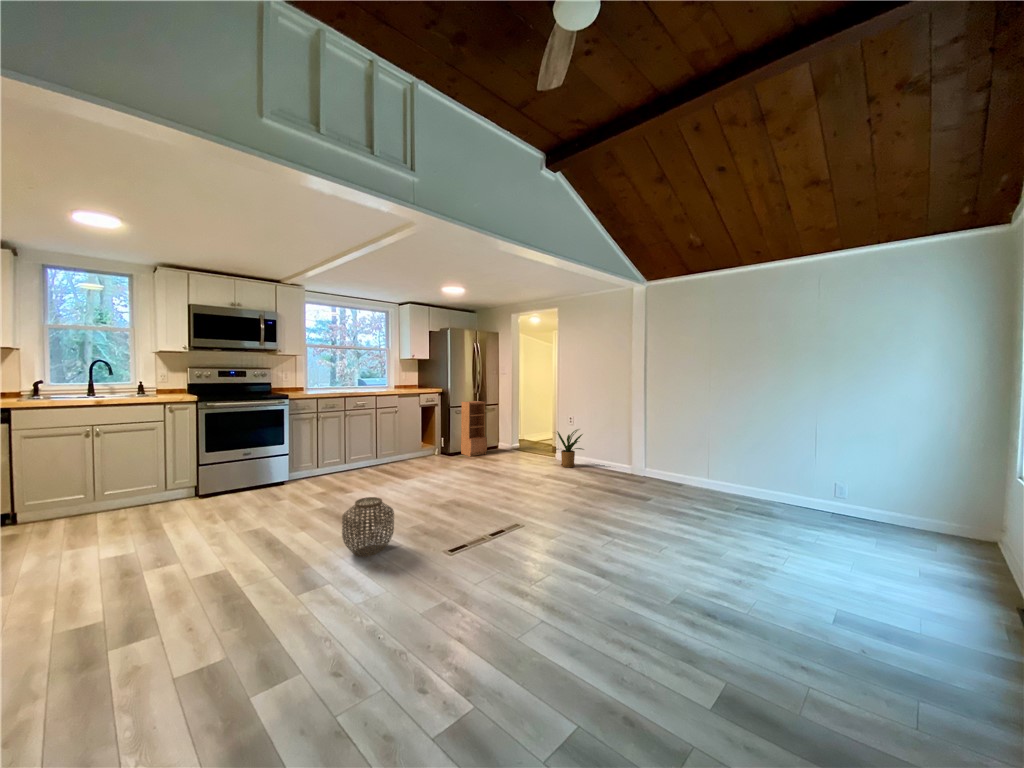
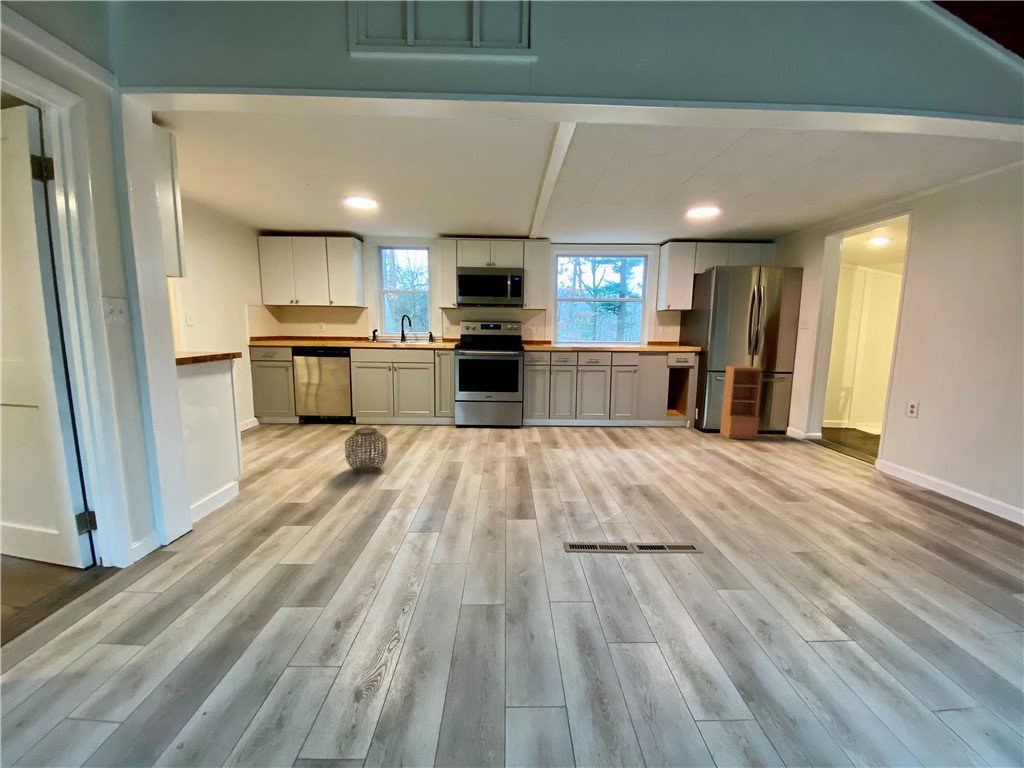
house plant: present [555,429,584,468] -> none [858,425,939,492]
woven basket: present [342,497,394,557] -> present [345,427,387,474]

